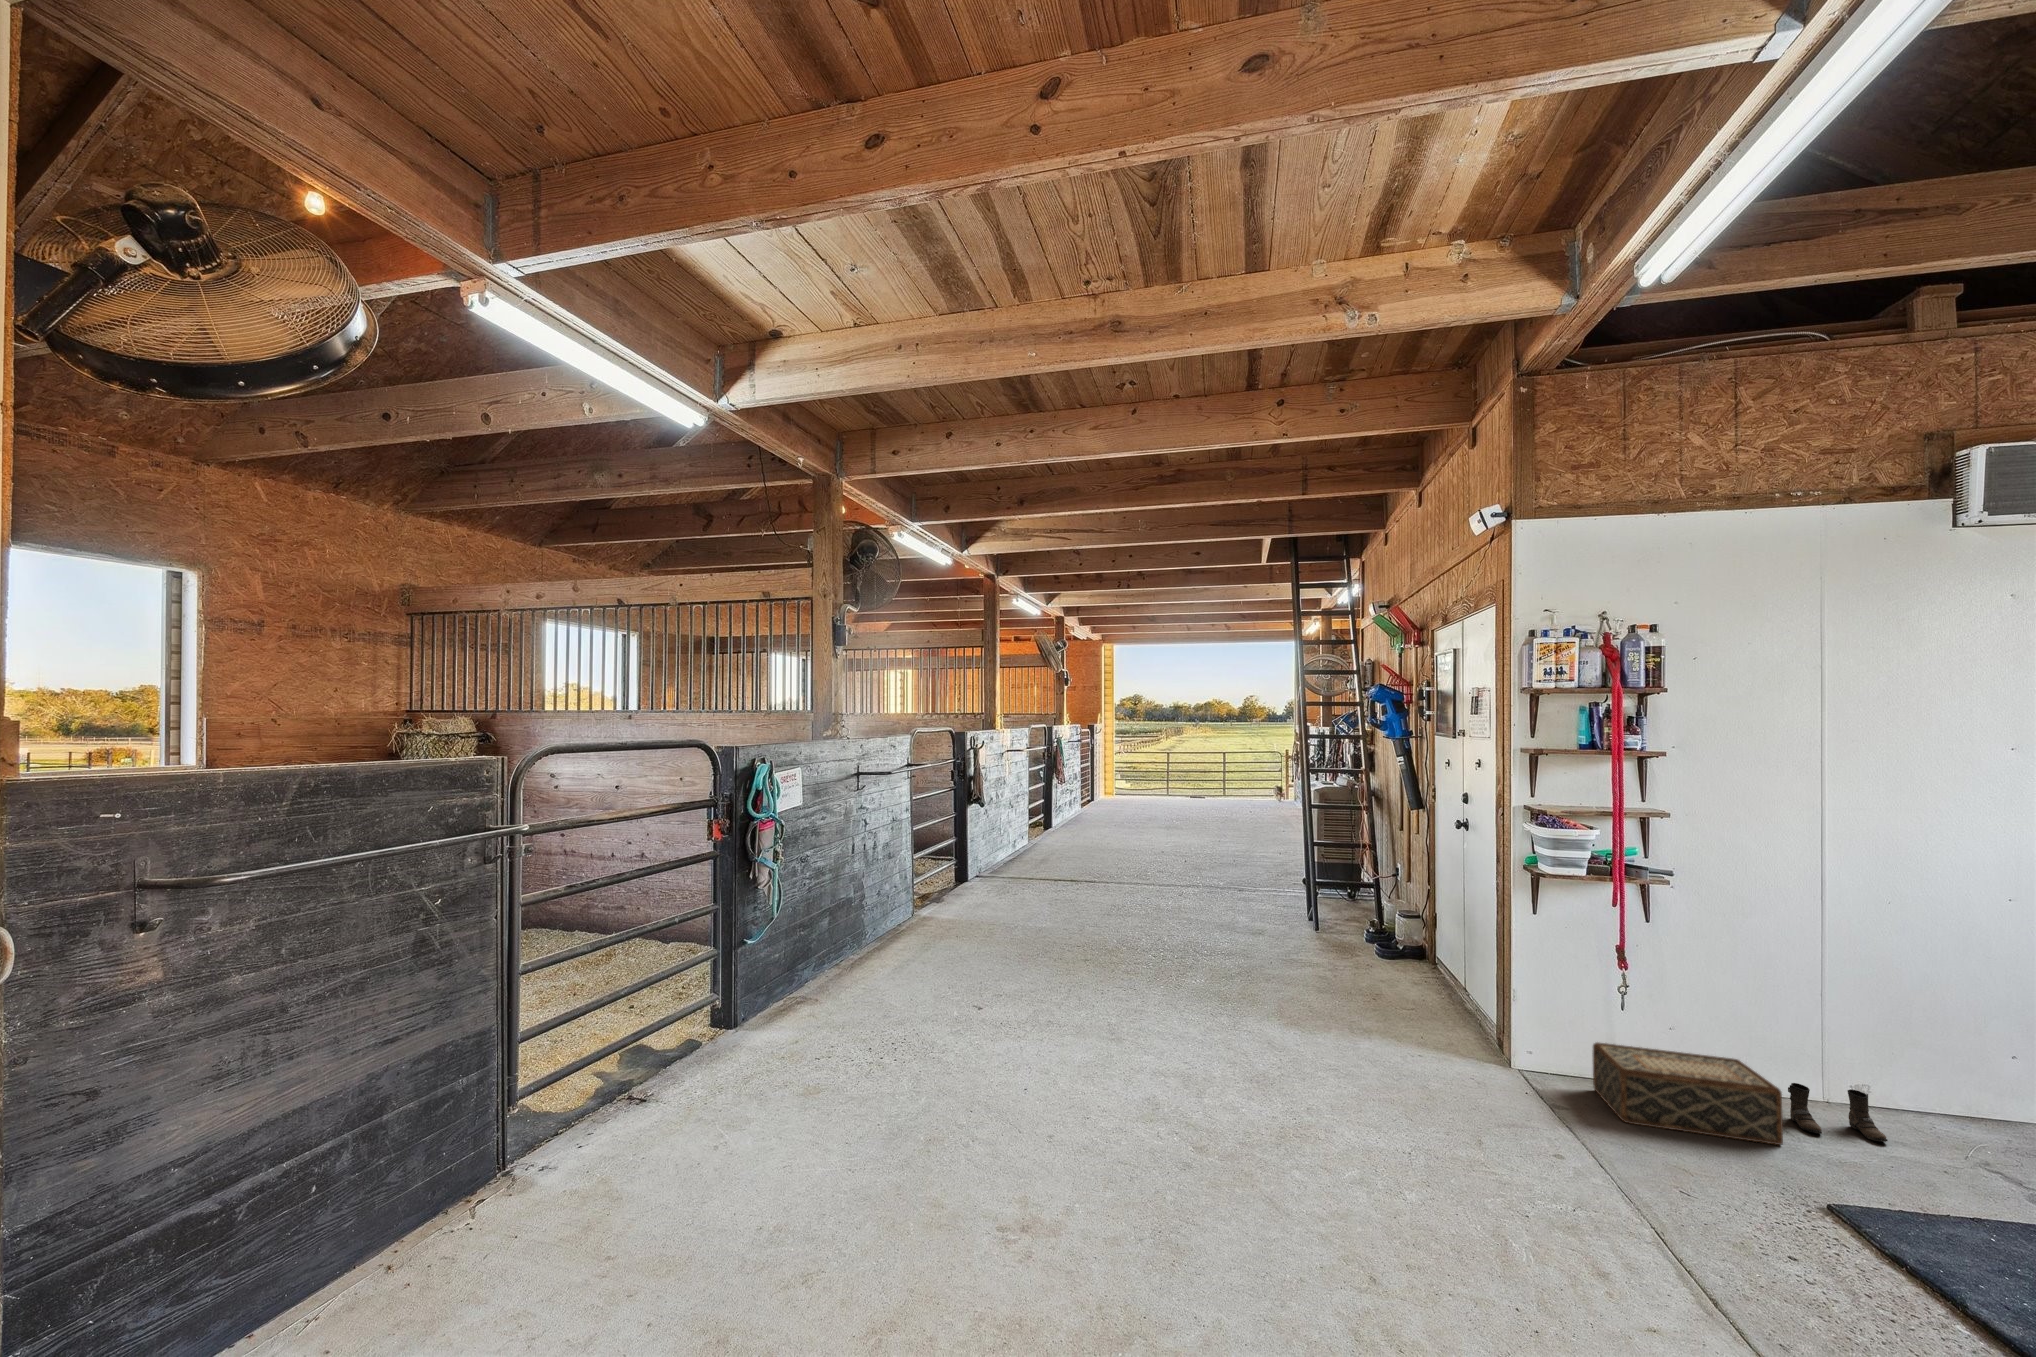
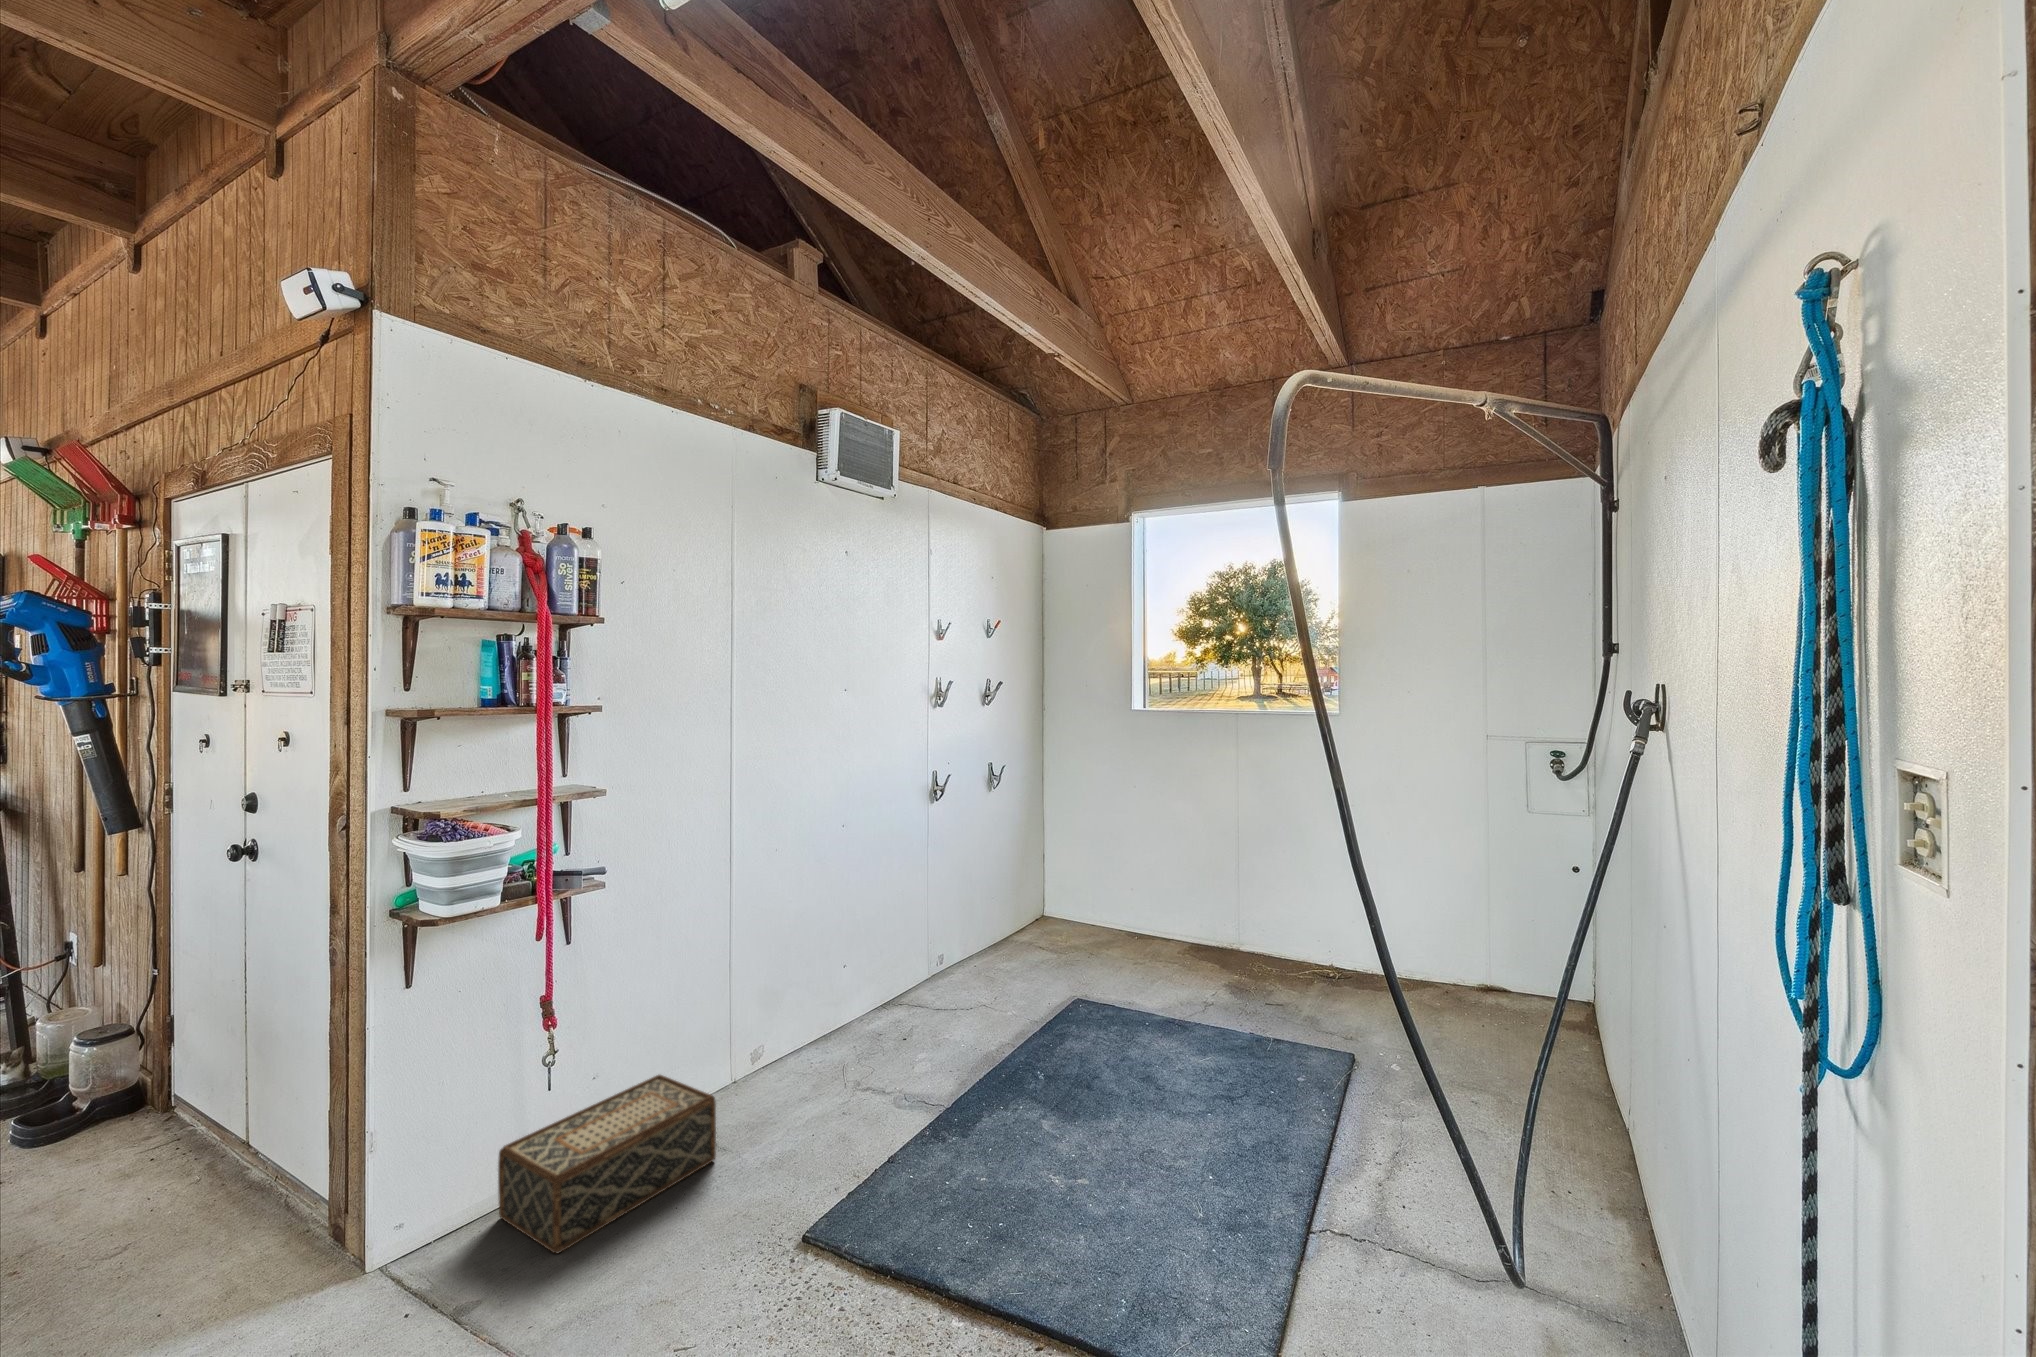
boots: present [1788,1083,1888,1142] -> none [702,1049,778,1122]

